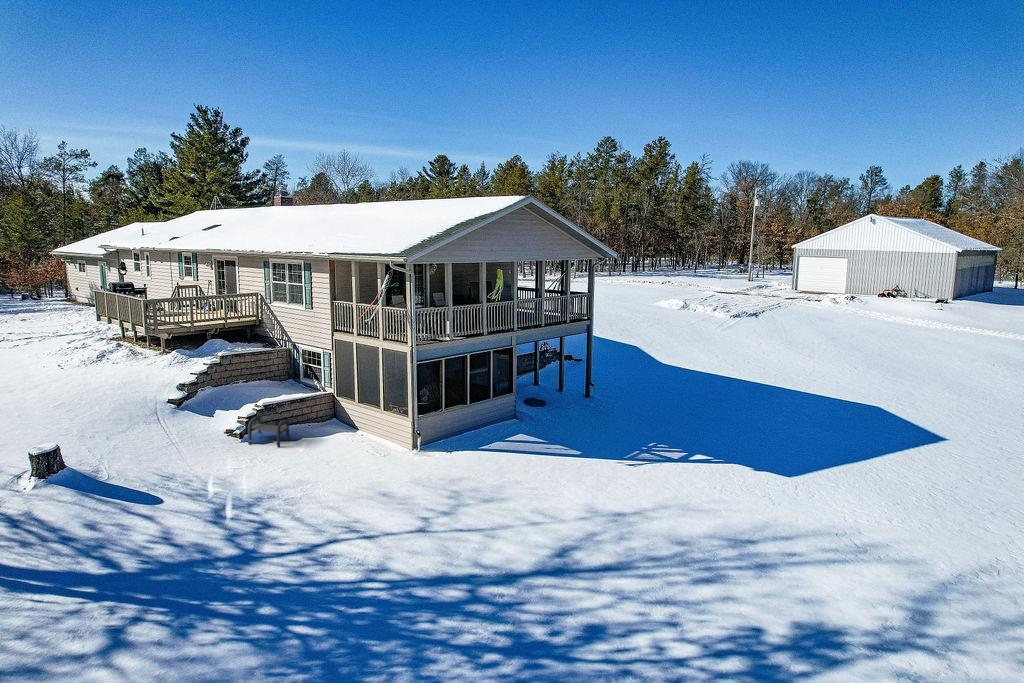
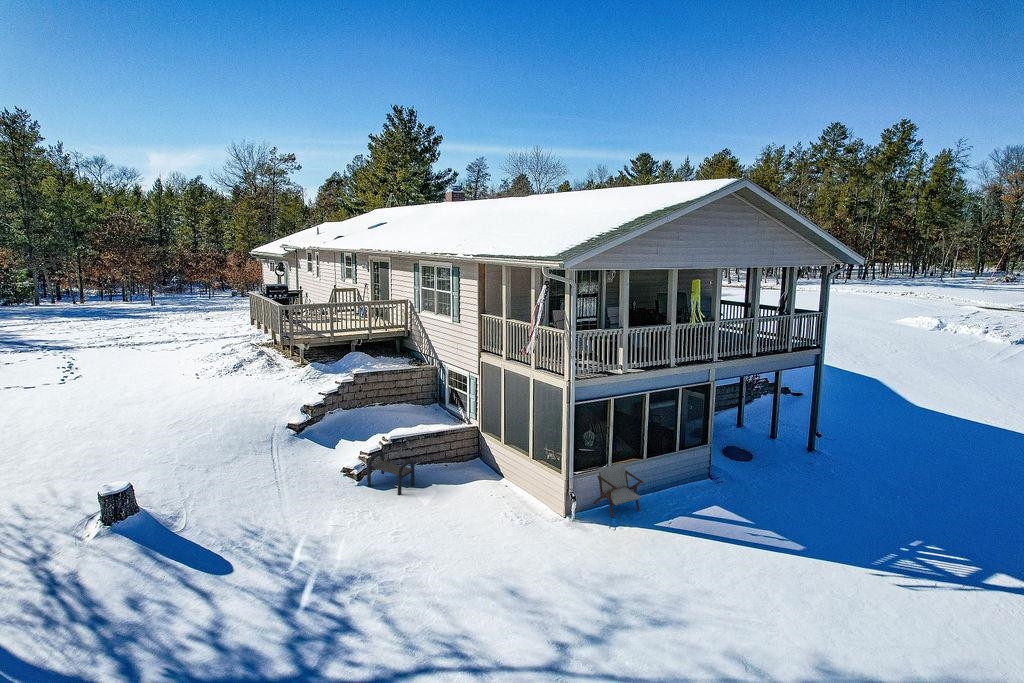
lounge chair: none [432,407,468,446] -> present [593,463,643,518]

